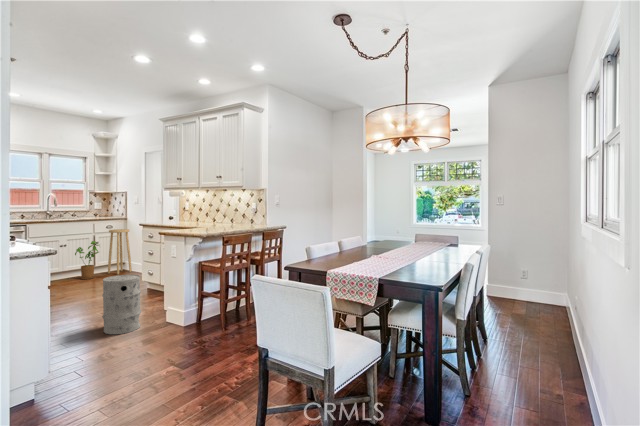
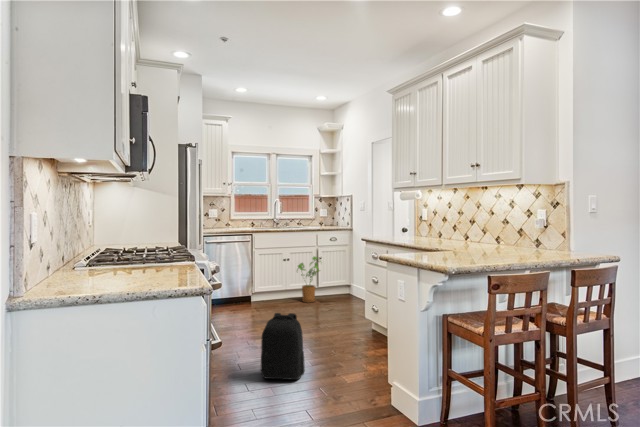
stool: present [108,229,132,274] -> none [330,243,356,300]
trash can: present [102,275,141,334] -> none [301,319,352,416]
backpack: none [62,277,101,326] -> present [261,313,305,380]

